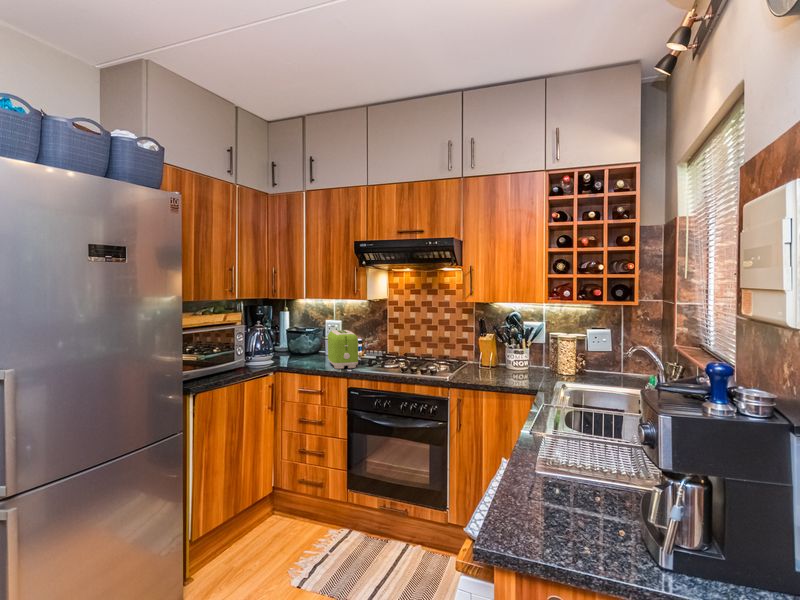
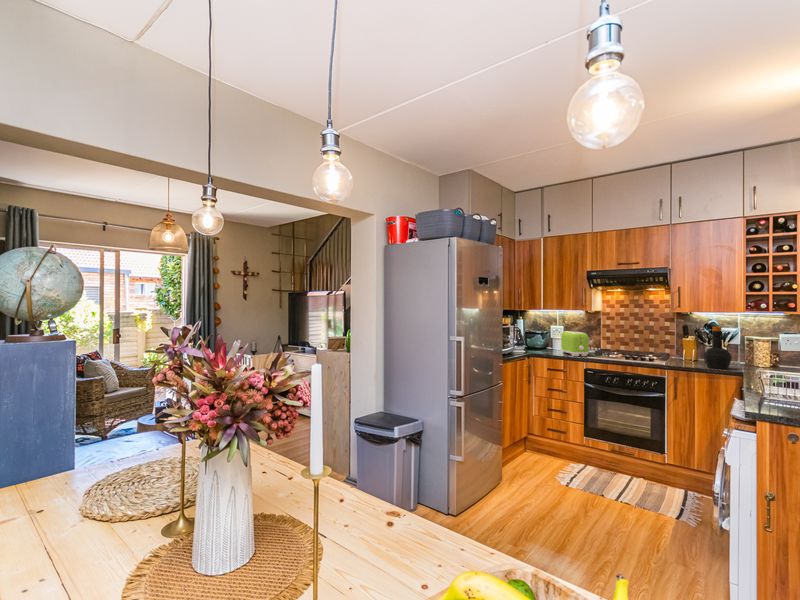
bottle: none [494,323,526,385] -> present [704,327,731,369]

